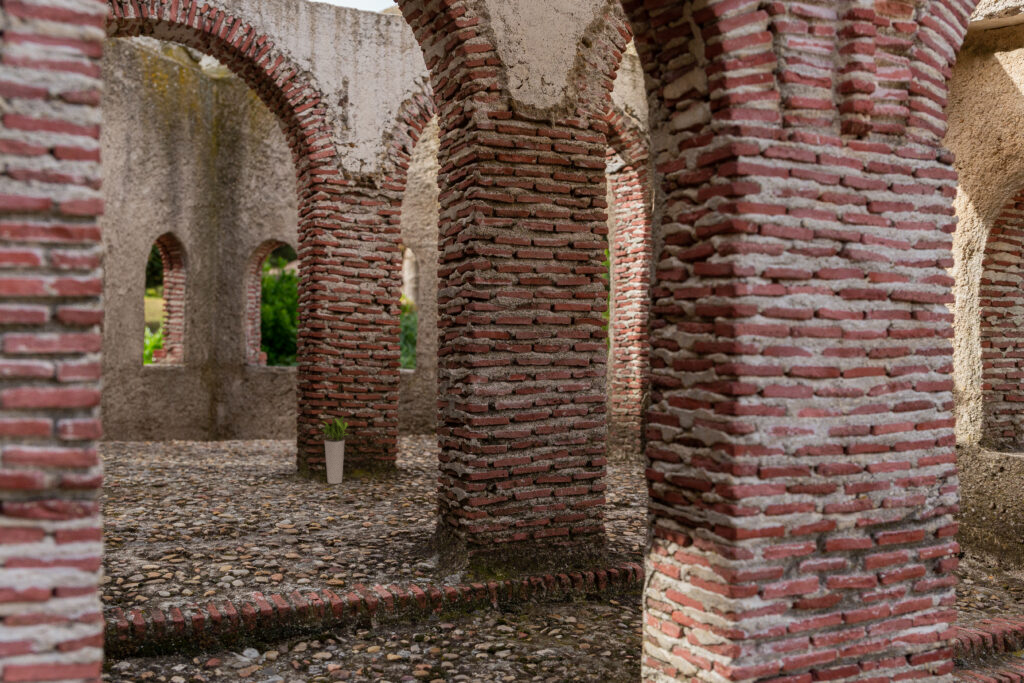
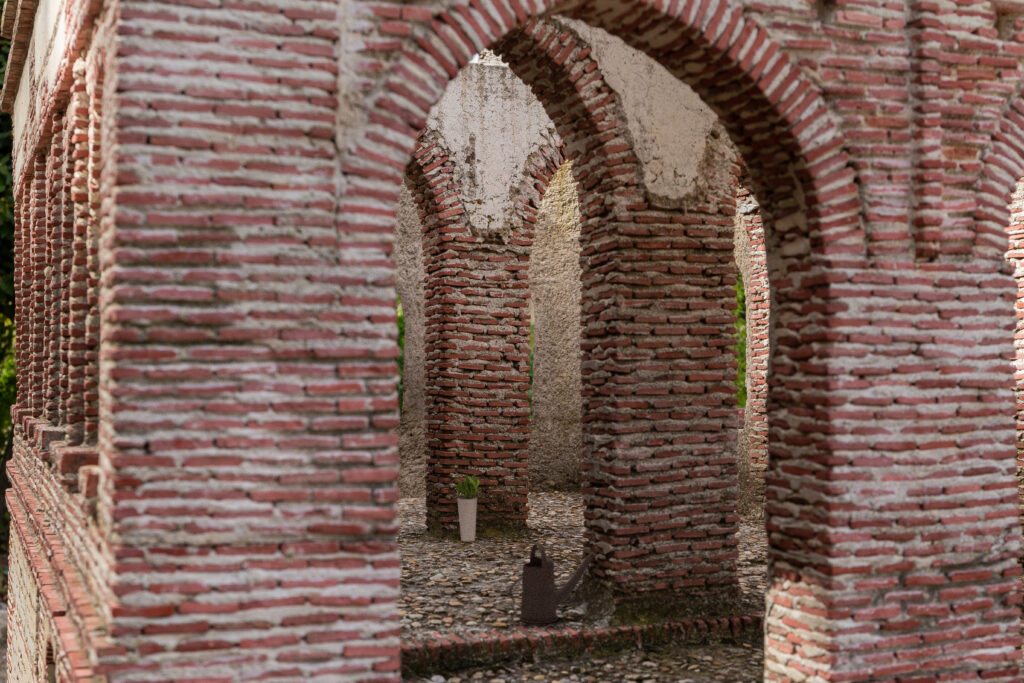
watering can: none [348,491,448,583] -> present [509,543,595,624]

